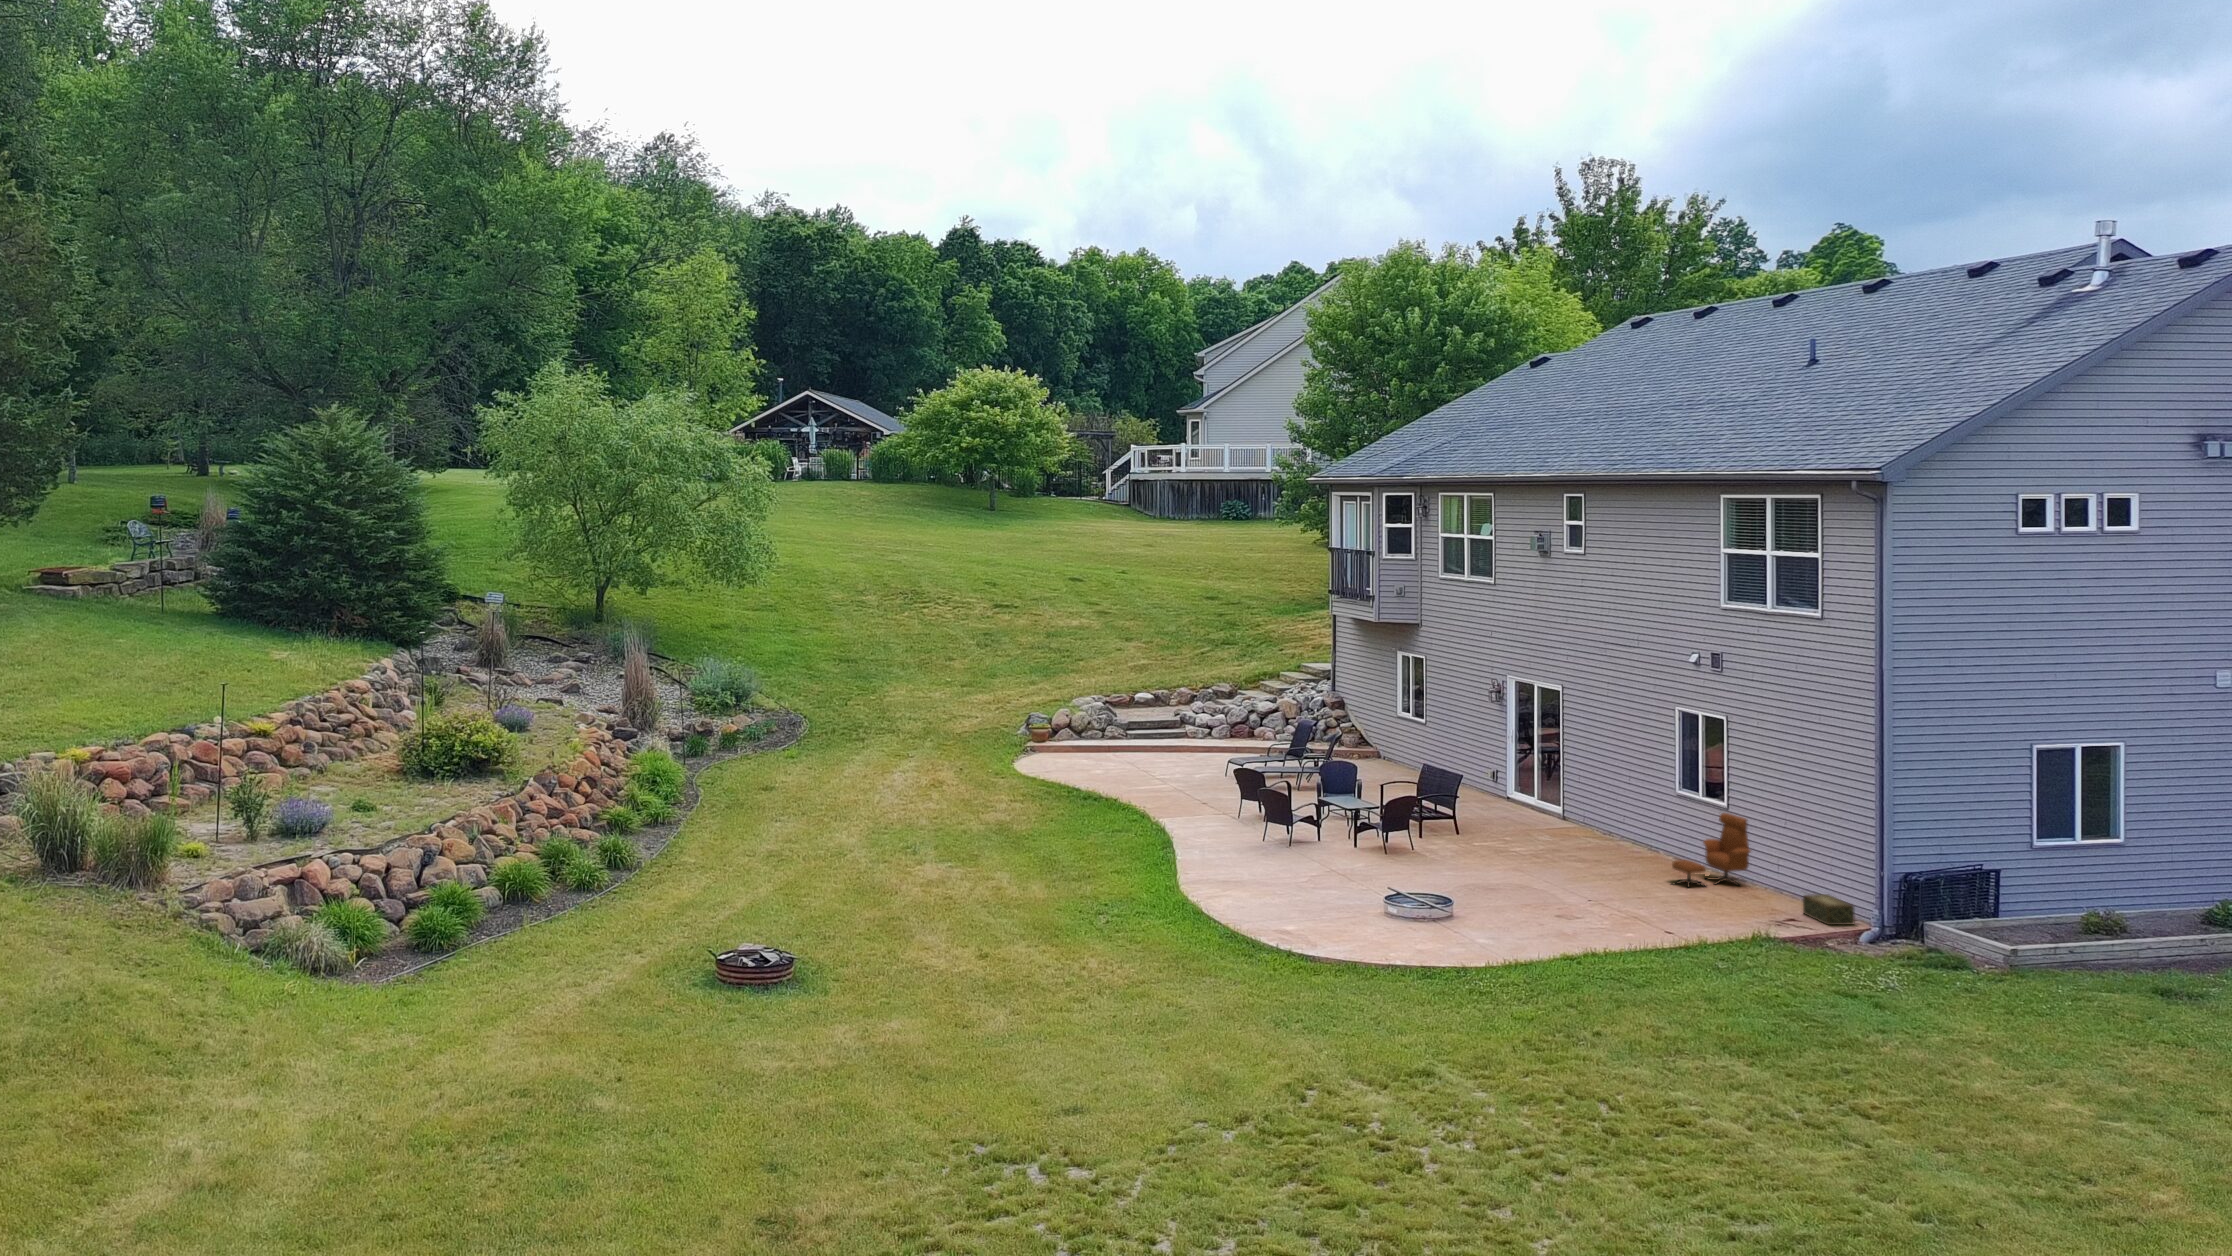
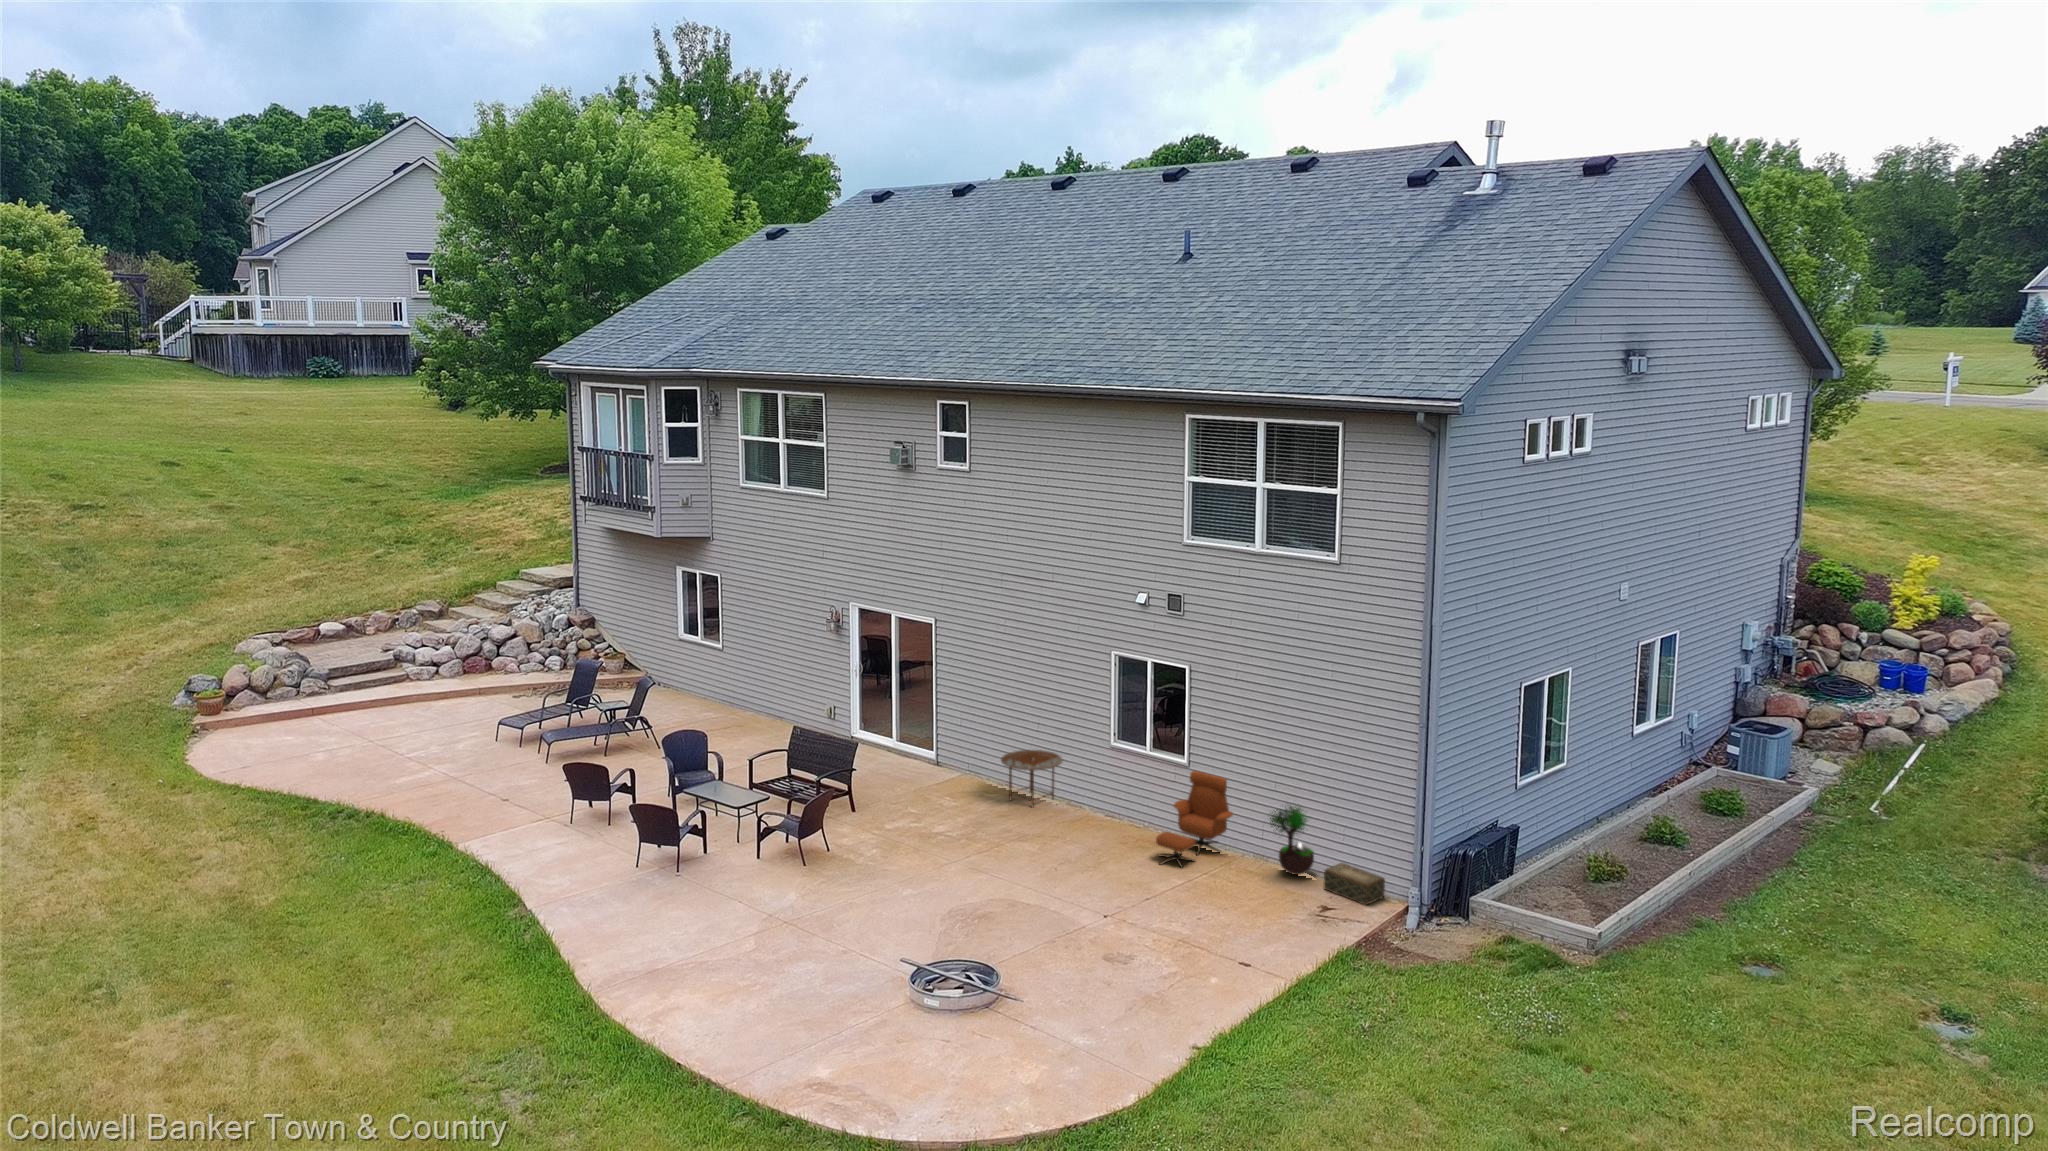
side table: none [1581,800,1640,846] -> present [1001,750,1062,807]
potted tree: none [1756,830,1810,904] -> present [1268,804,1314,875]

